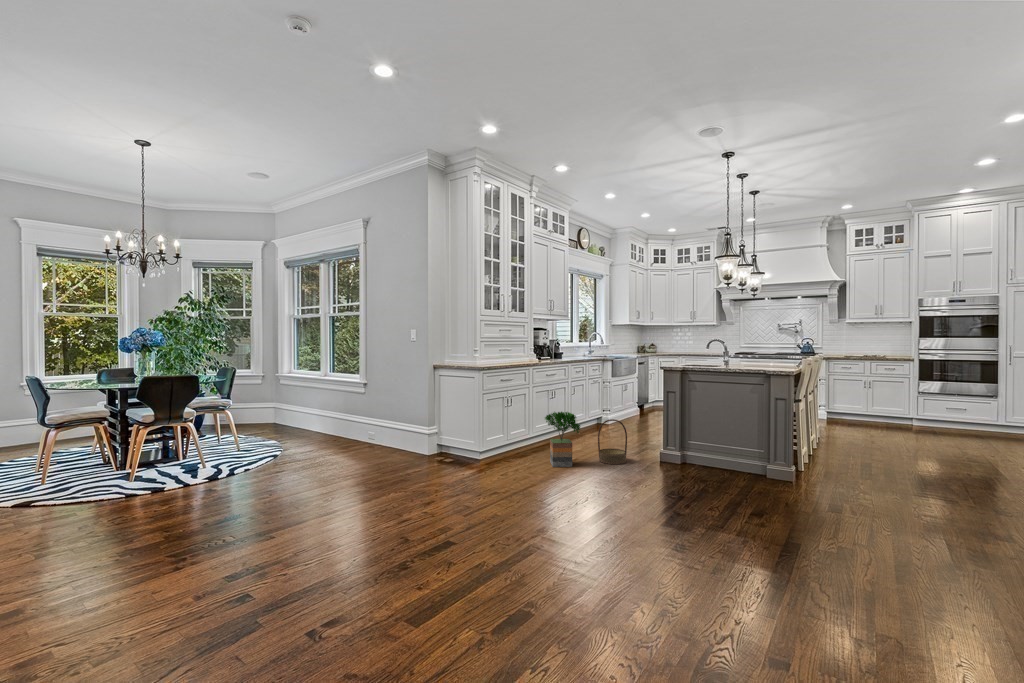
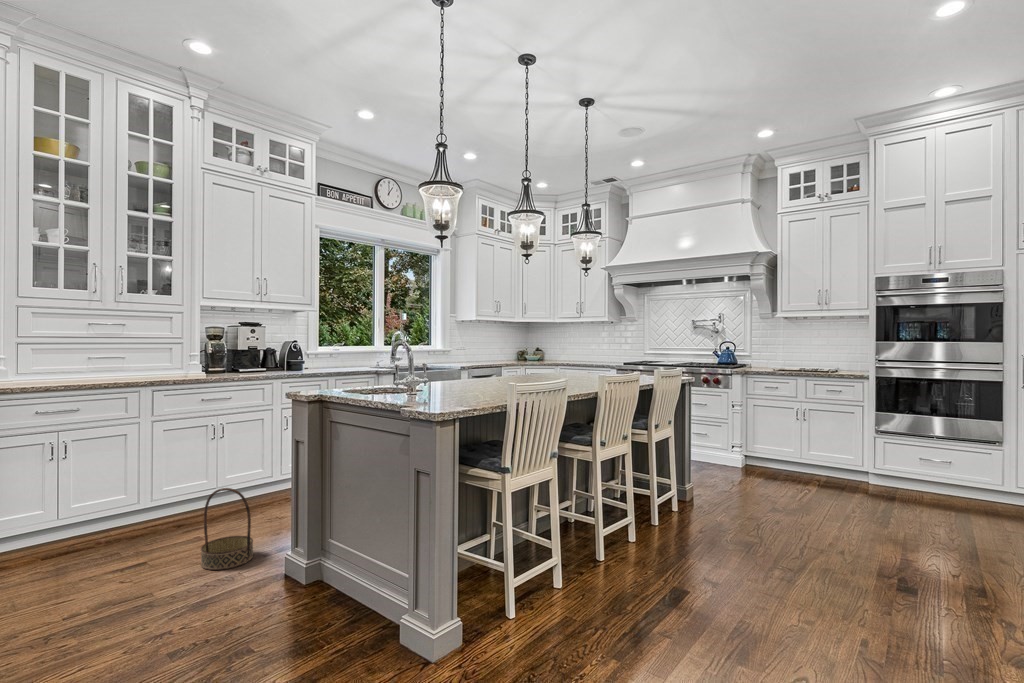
potted tree: present [545,412,580,467] -> none [89,473,164,575]

